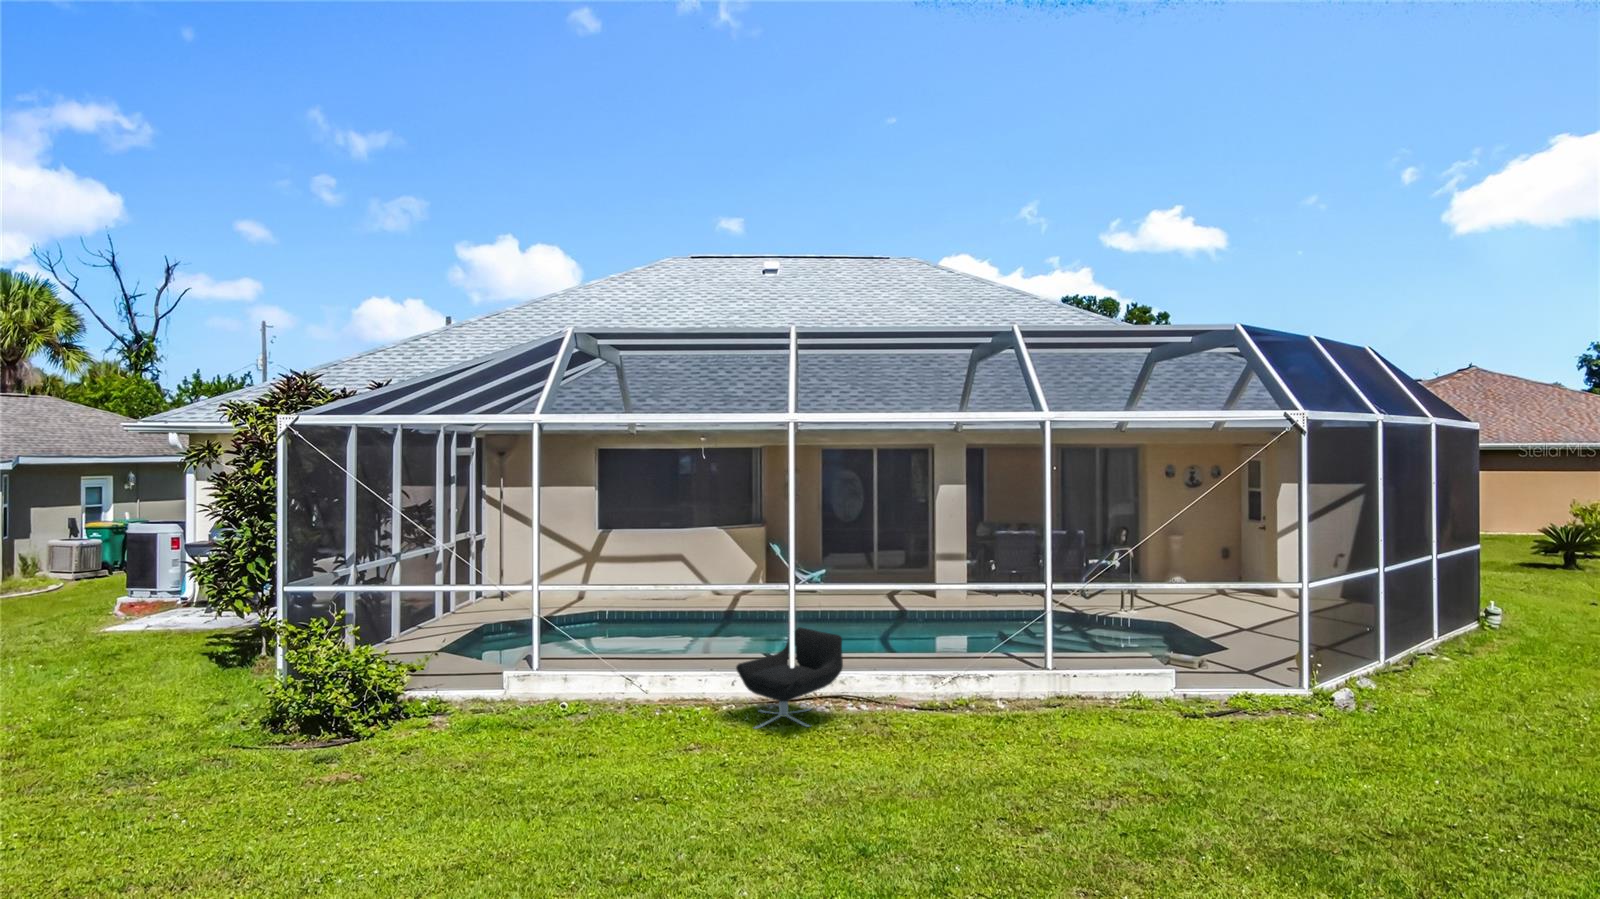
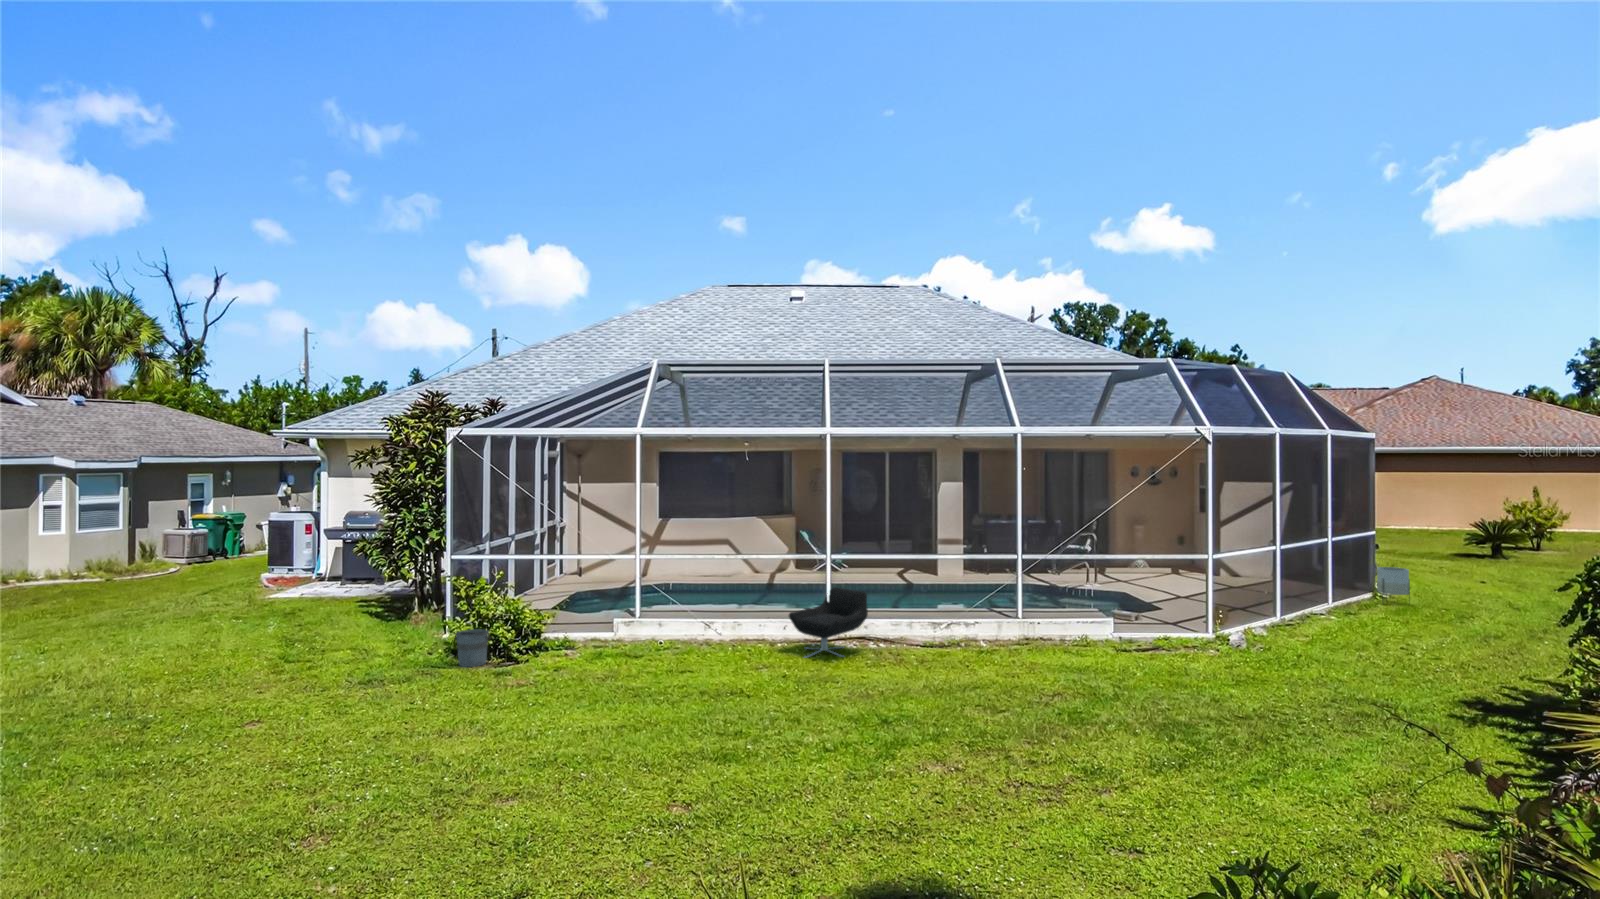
planter: none [1488,589,1533,638] -> present [1377,567,1410,595]
bucket: none [265,691,322,747] -> present [455,629,490,667]

